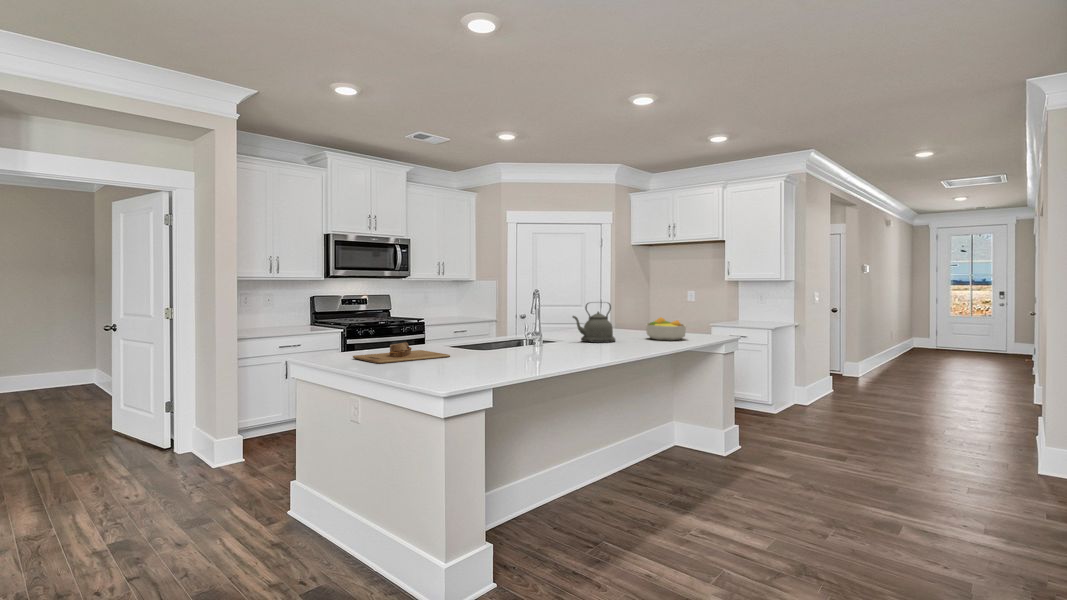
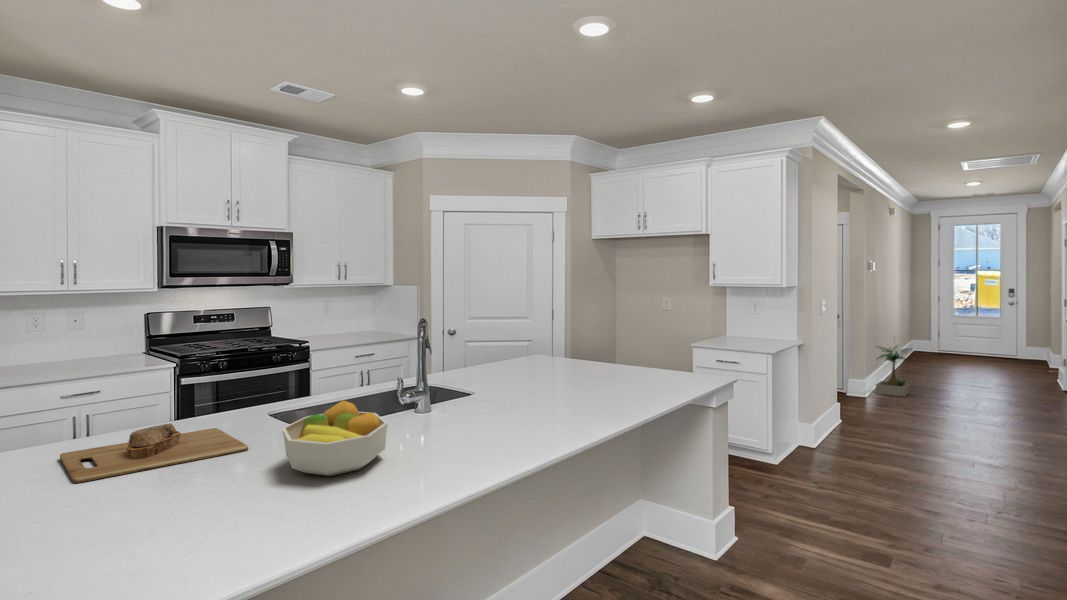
kettle: present [573,303,615,343] -> none [490,331,558,396]
fruit bowl: present [646,317,686,341] -> present [283,400,387,476]
potted plant: none [866,334,904,377] -> present [876,346,909,397]

